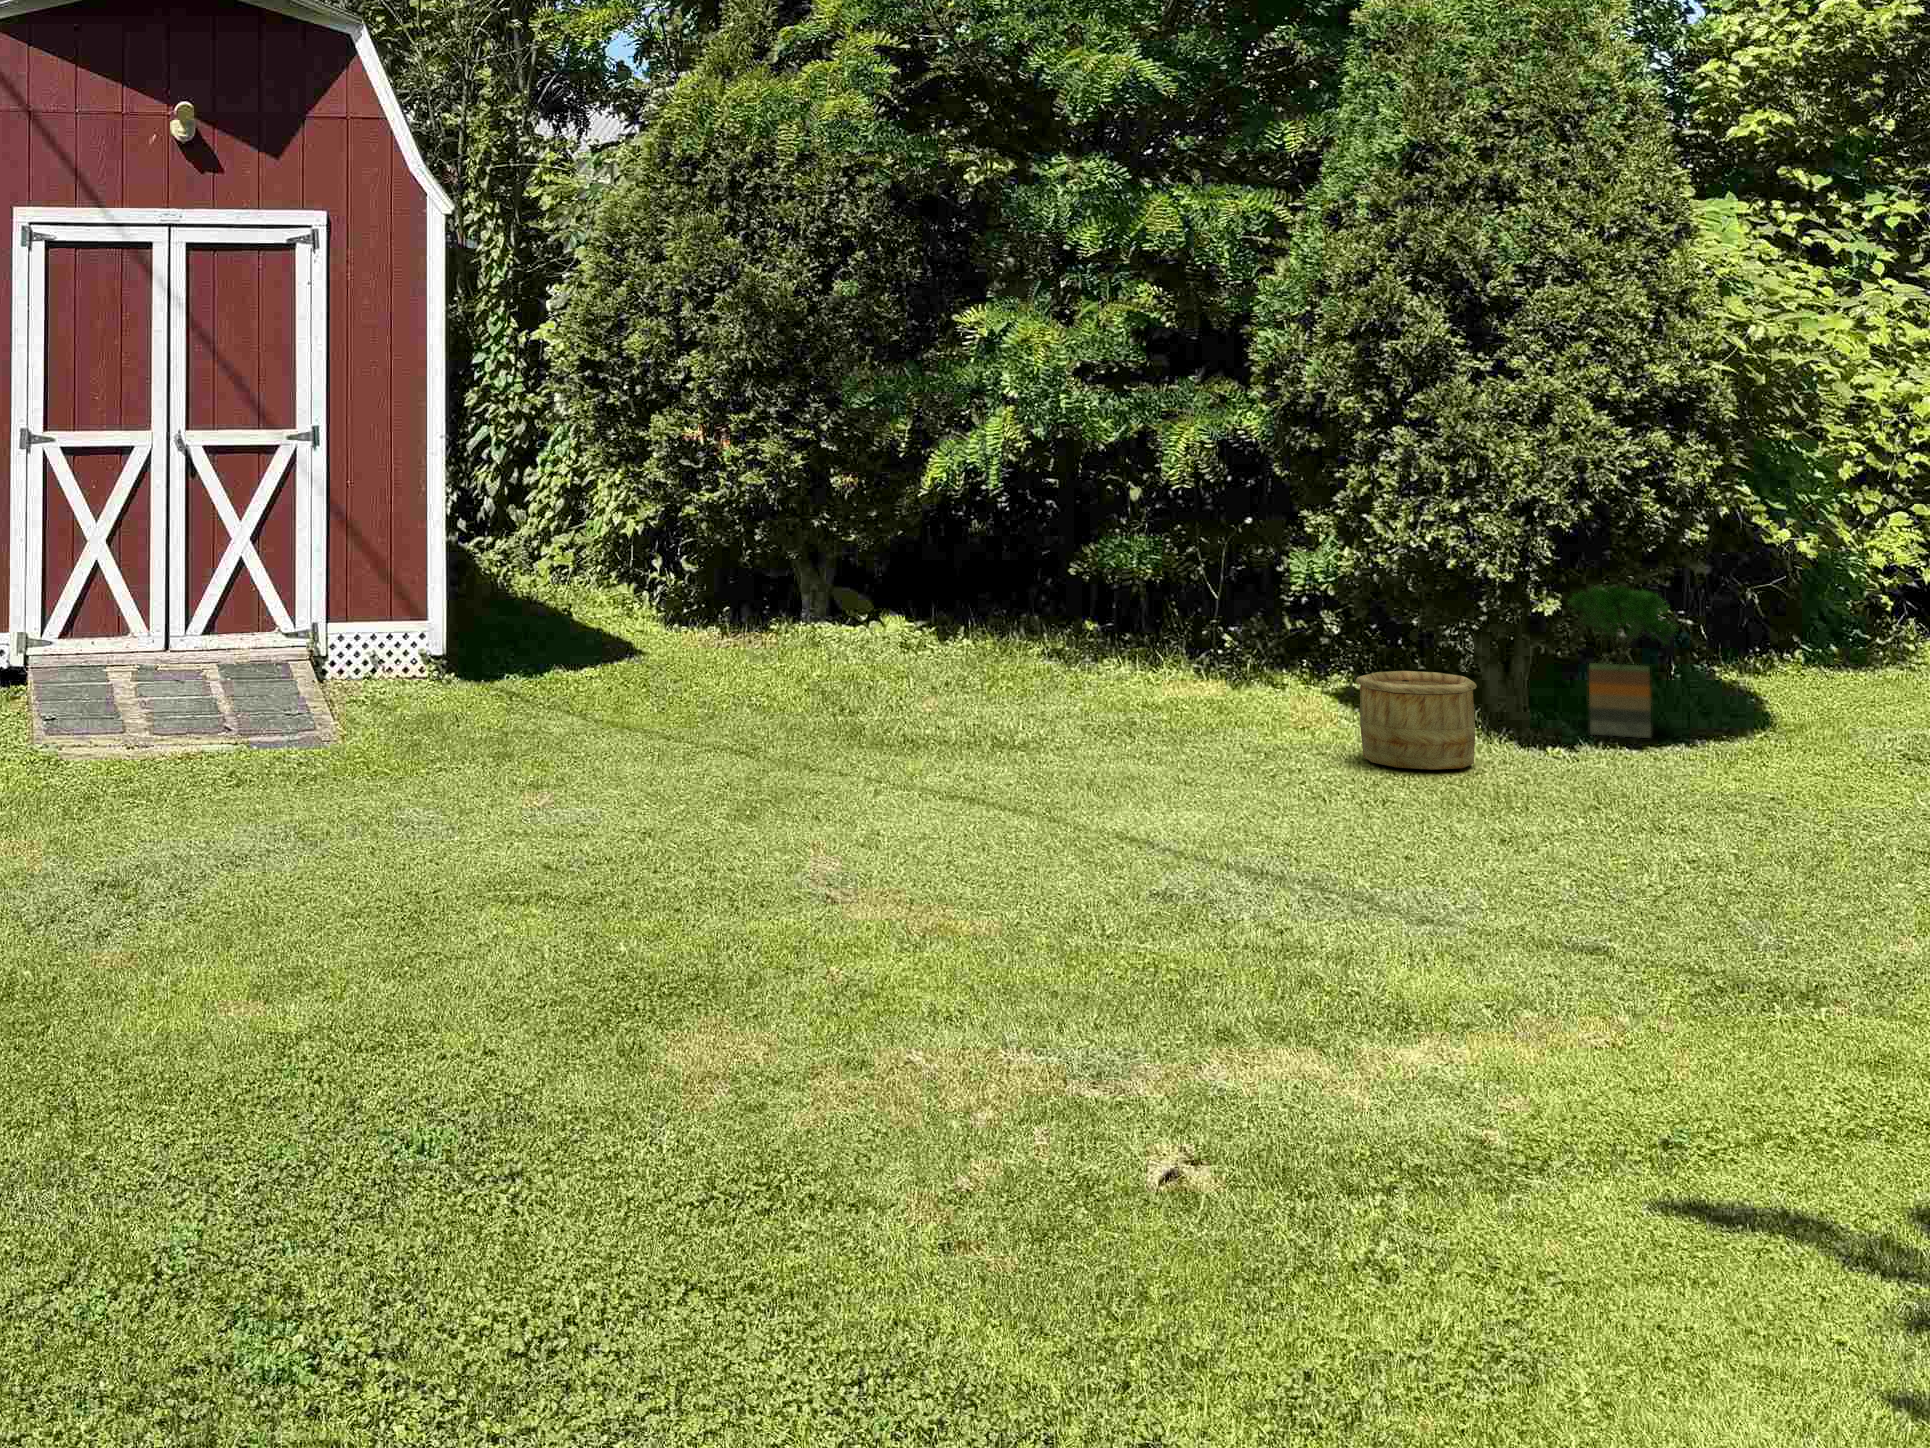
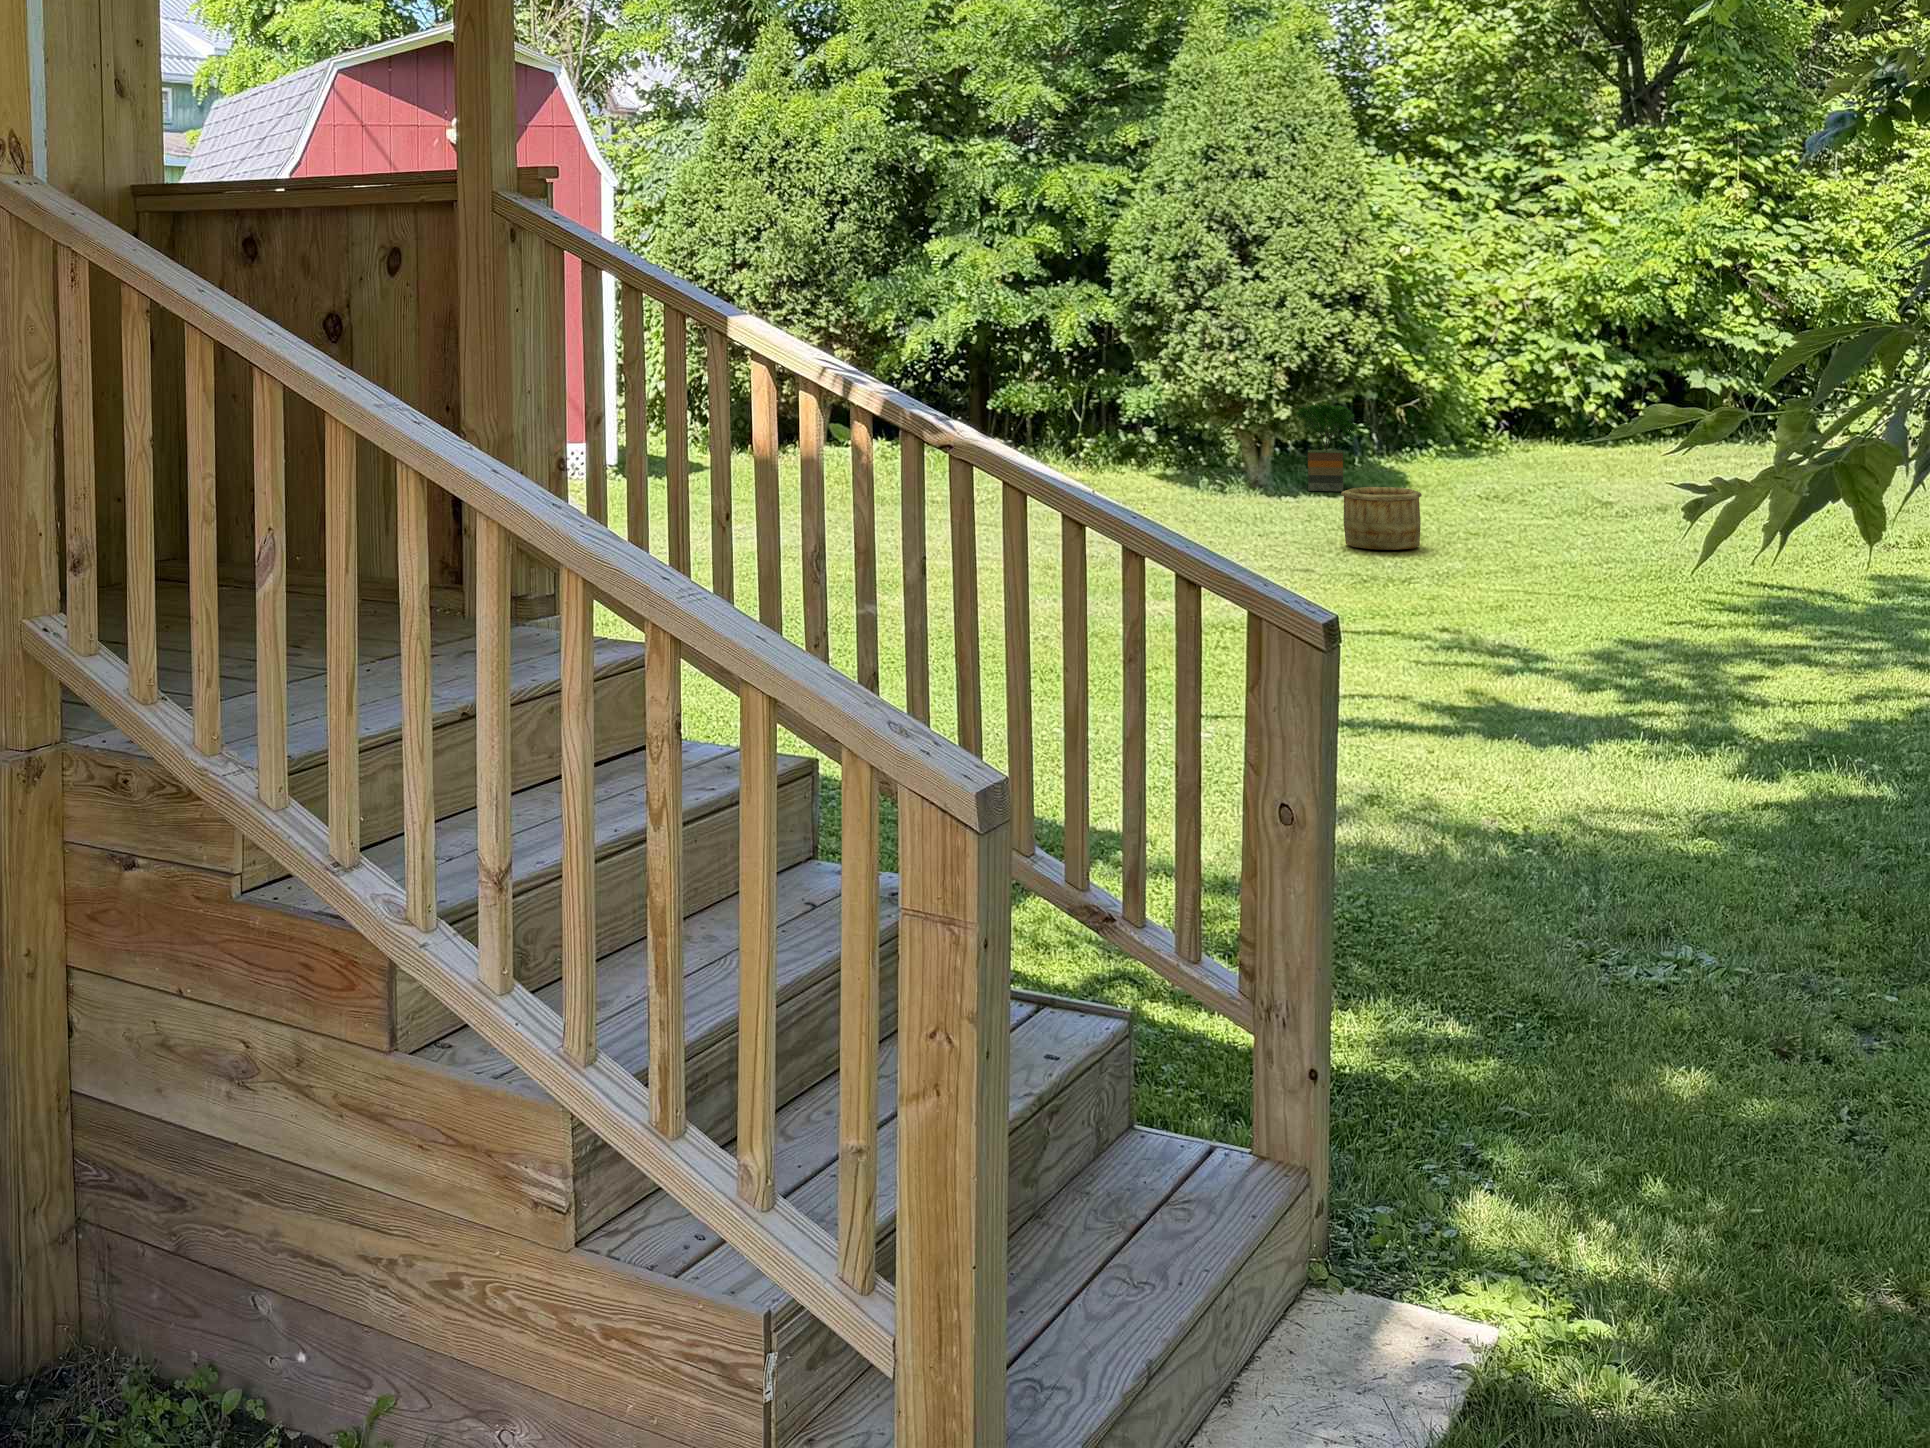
wooden bucket: present [1356,671,1477,769] -> present [1341,487,1422,550]

